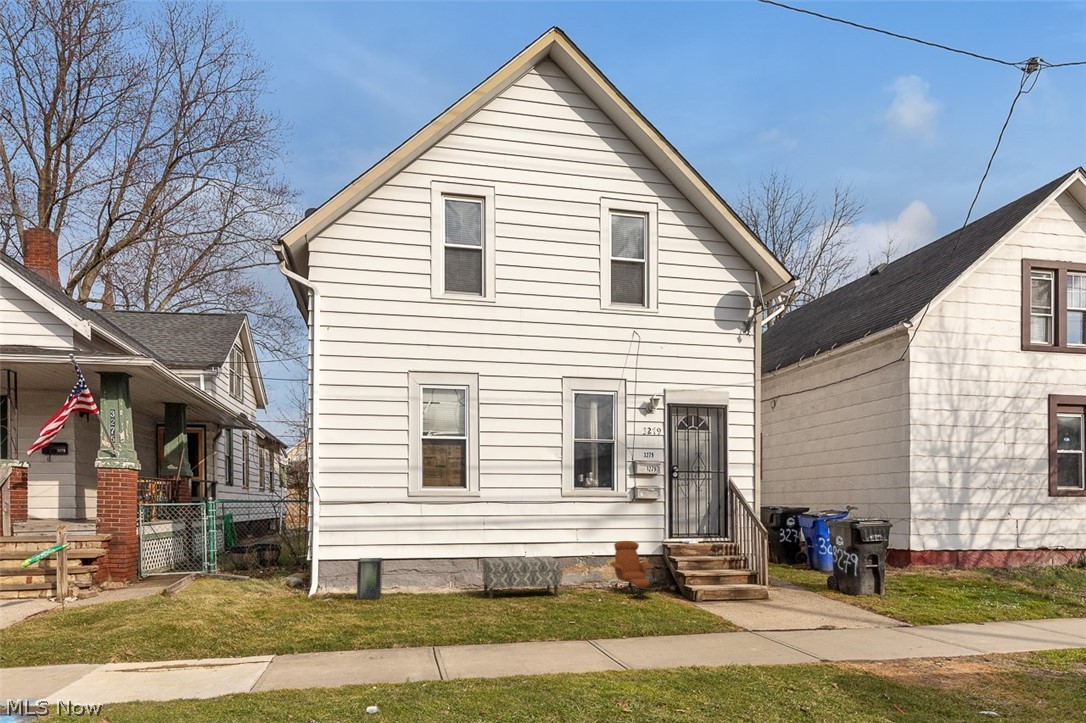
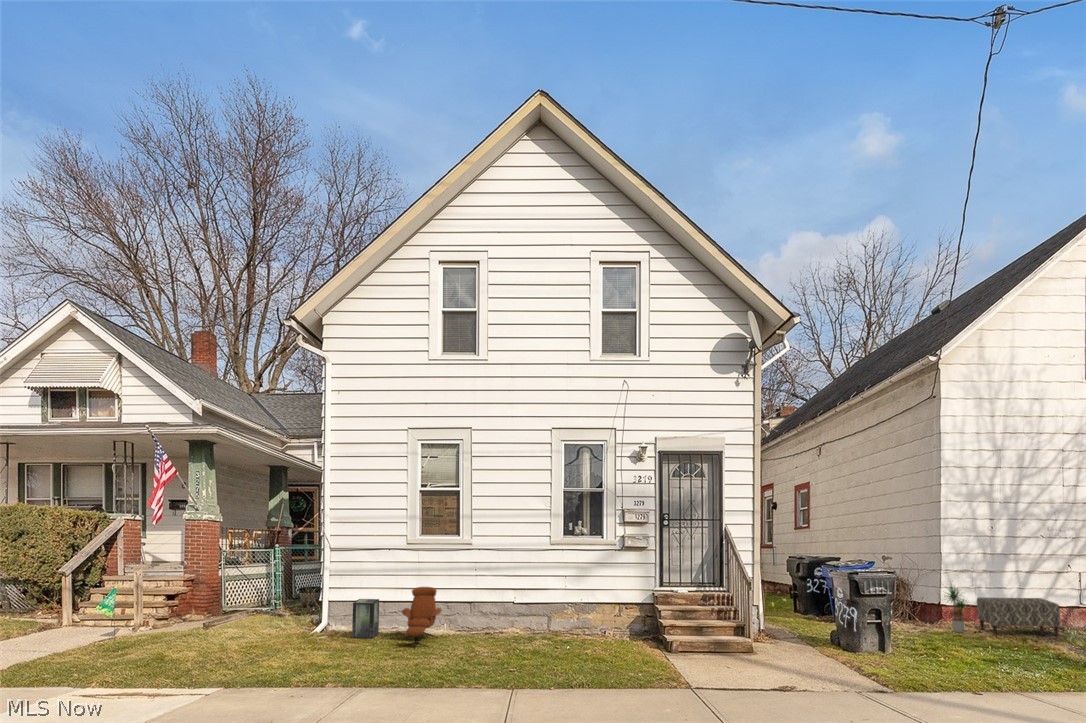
potted plant: none [908,532,939,576] -> present [947,587,966,633]
lounge chair: present [610,541,650,600] -> present [402,587,442,648]
bench: present [483,556,560,599] -> present [977,597,1060,636]

